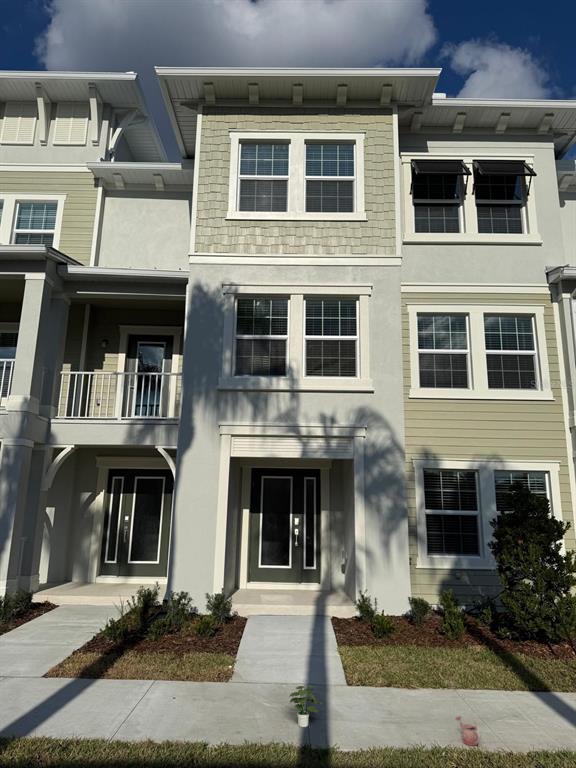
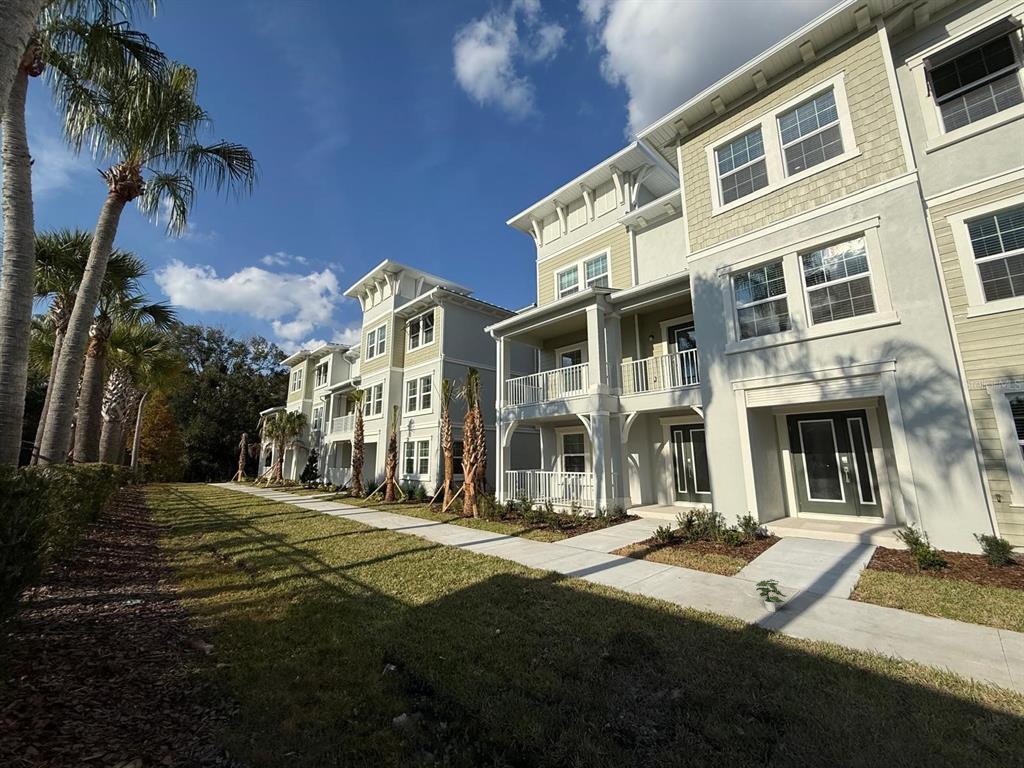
watering can: present [455,716,480,746] -> none [941,638,970,669]

